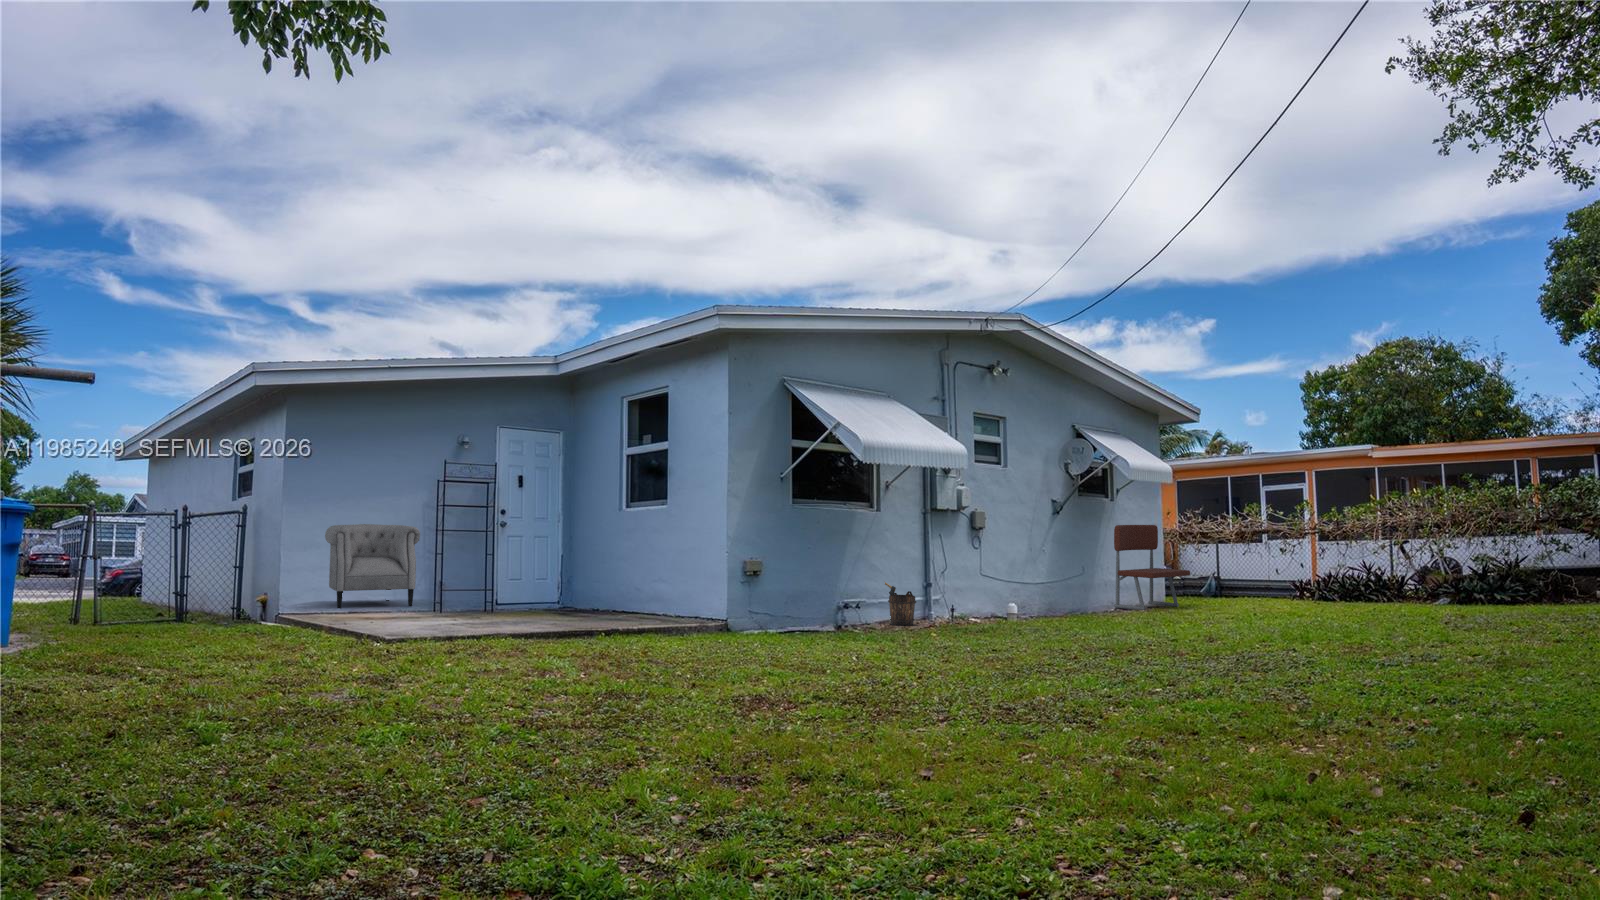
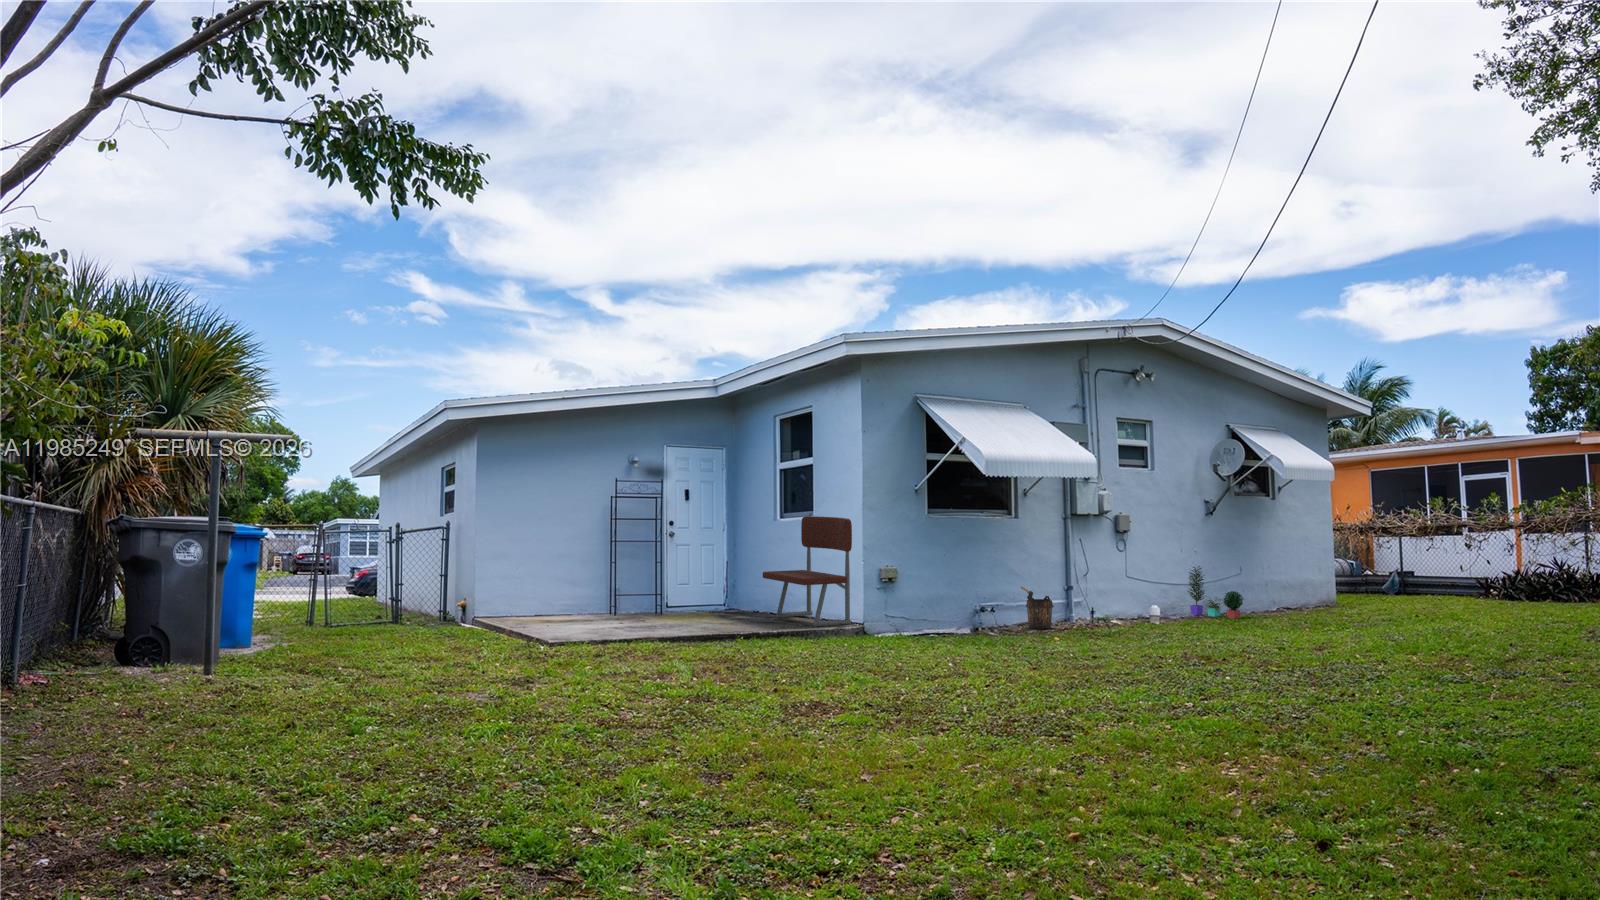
chair: present [325,524,420,608] -> none [514,537,594,614]
bench: present [1114,525,1190,610] -> present [763,516,852,627]
potted plant: none [1039,563,1095,617] -> present [1188,566,1243,619]

